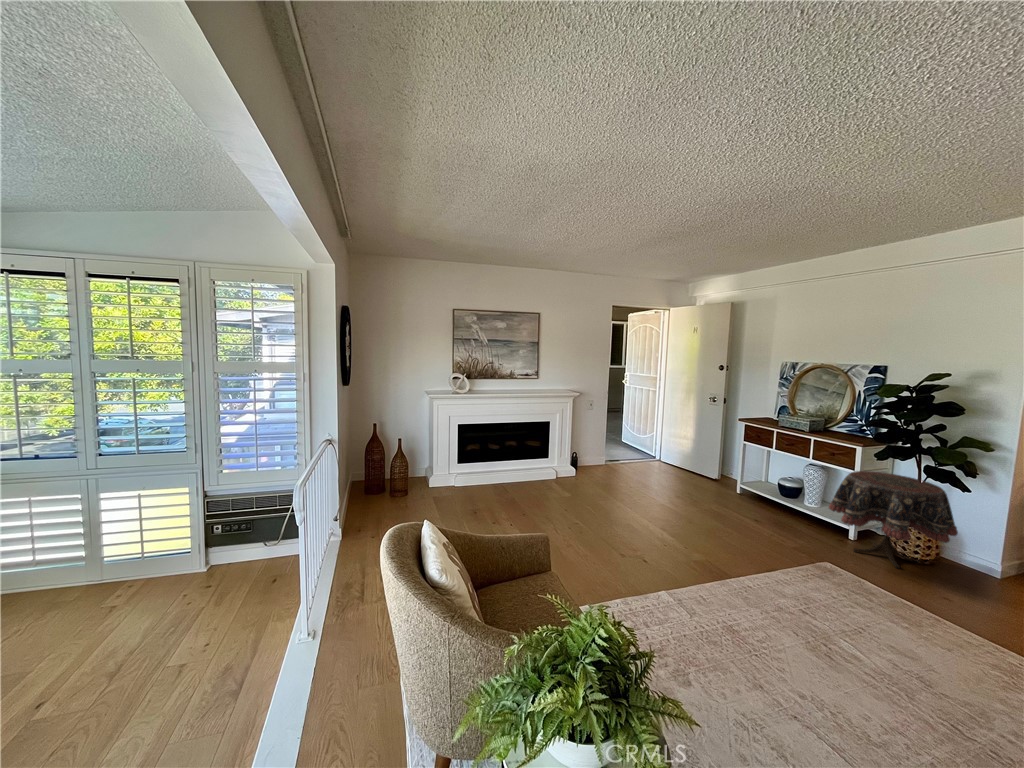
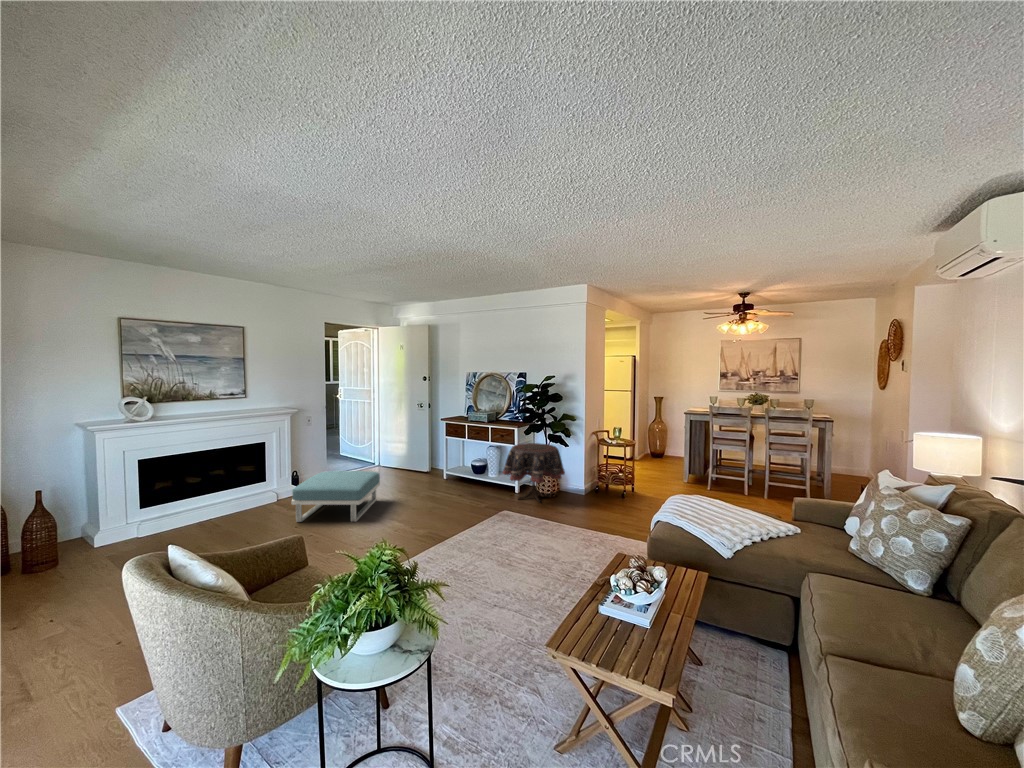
footstool: none [565,459,655,521] -> present [292,471,380,522]

